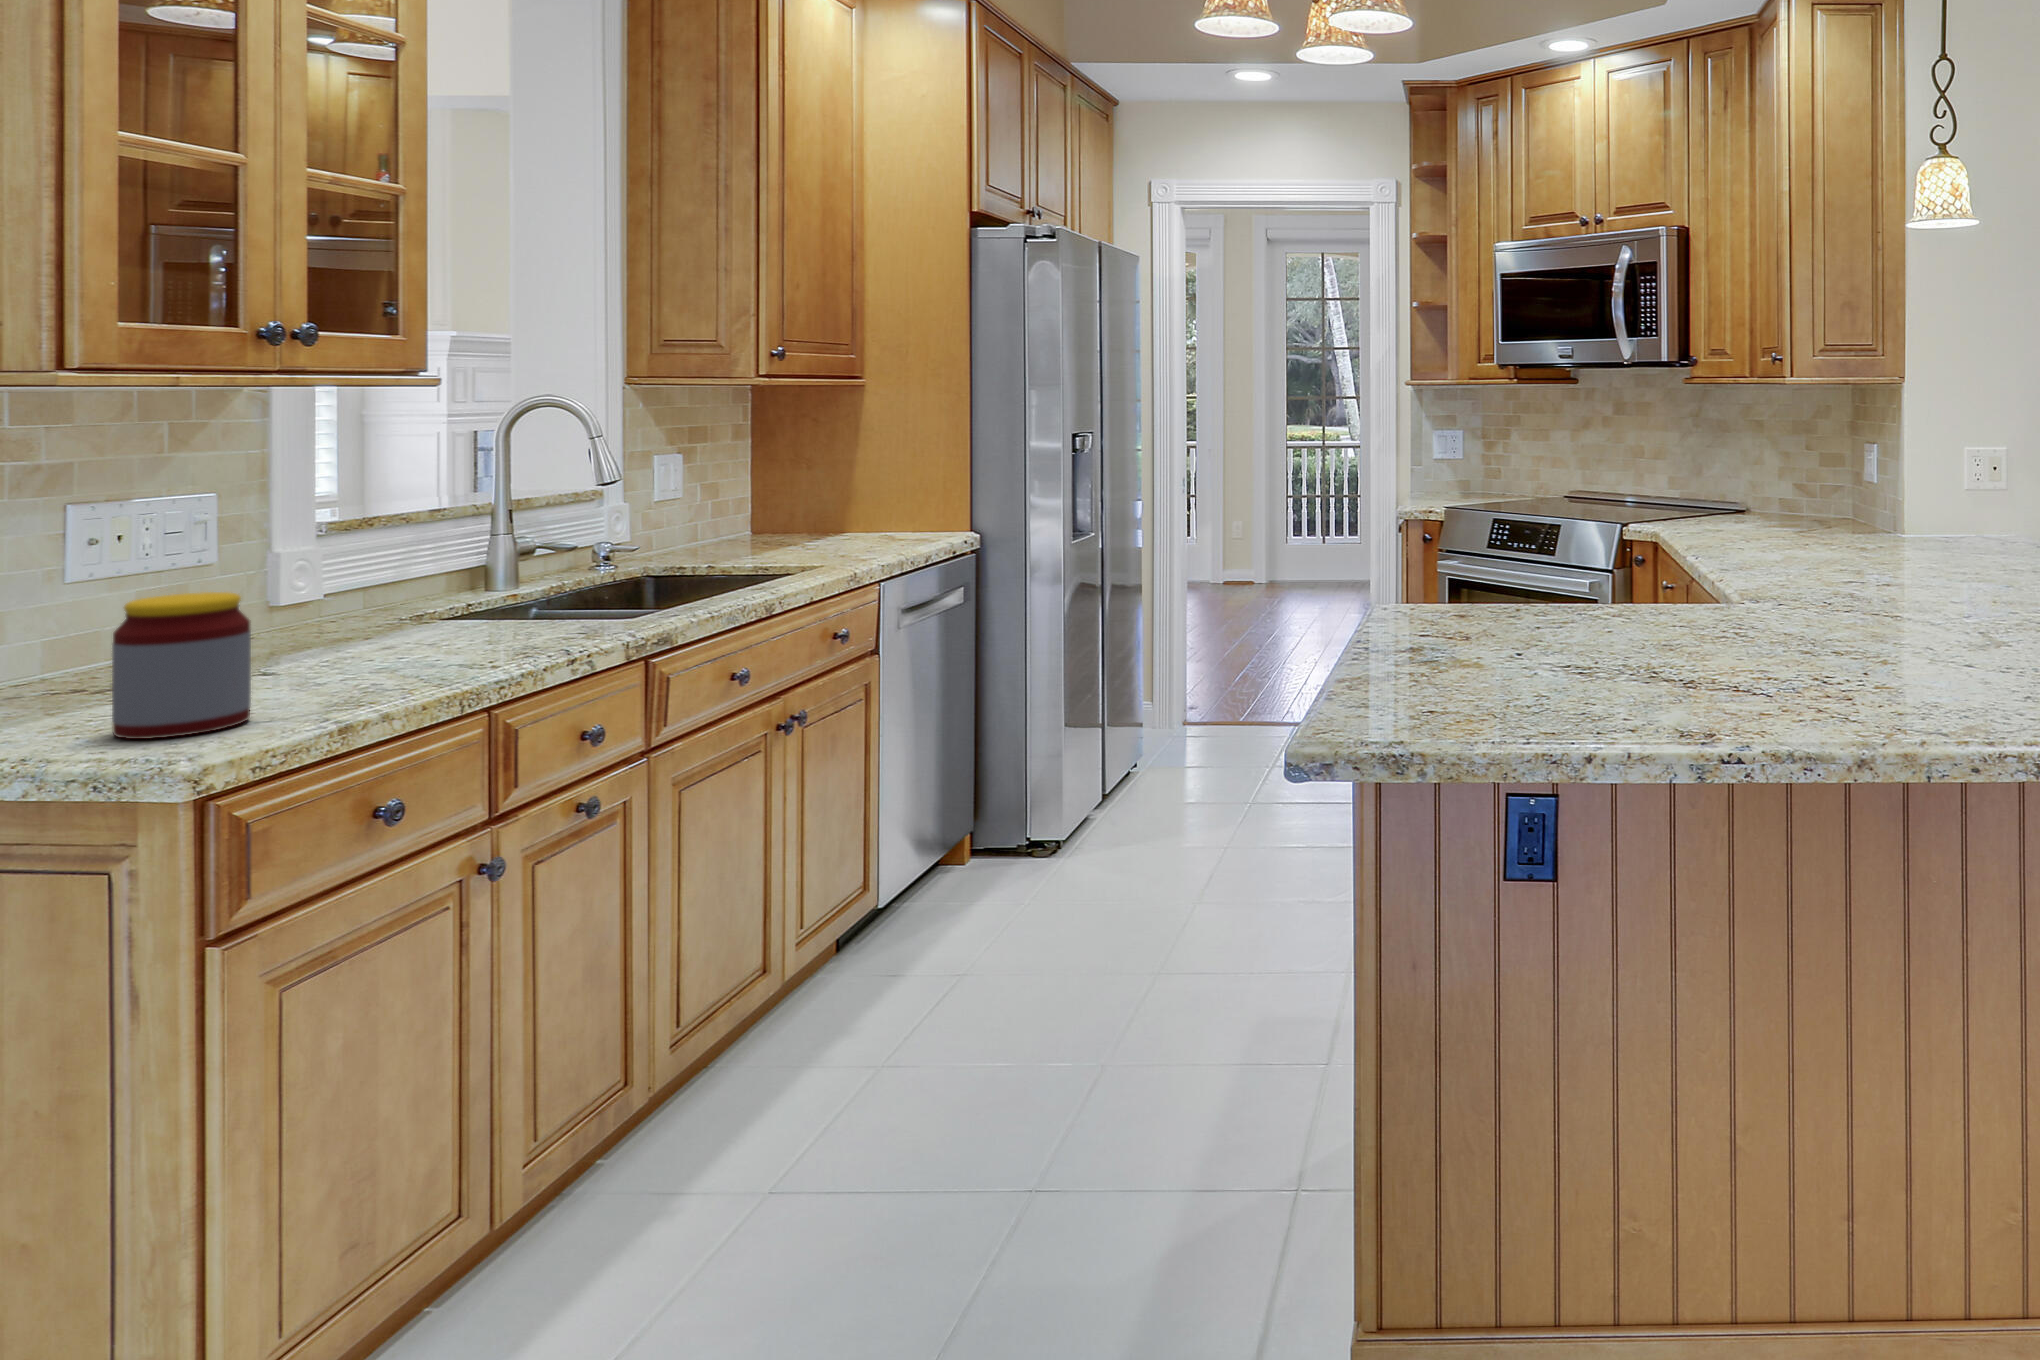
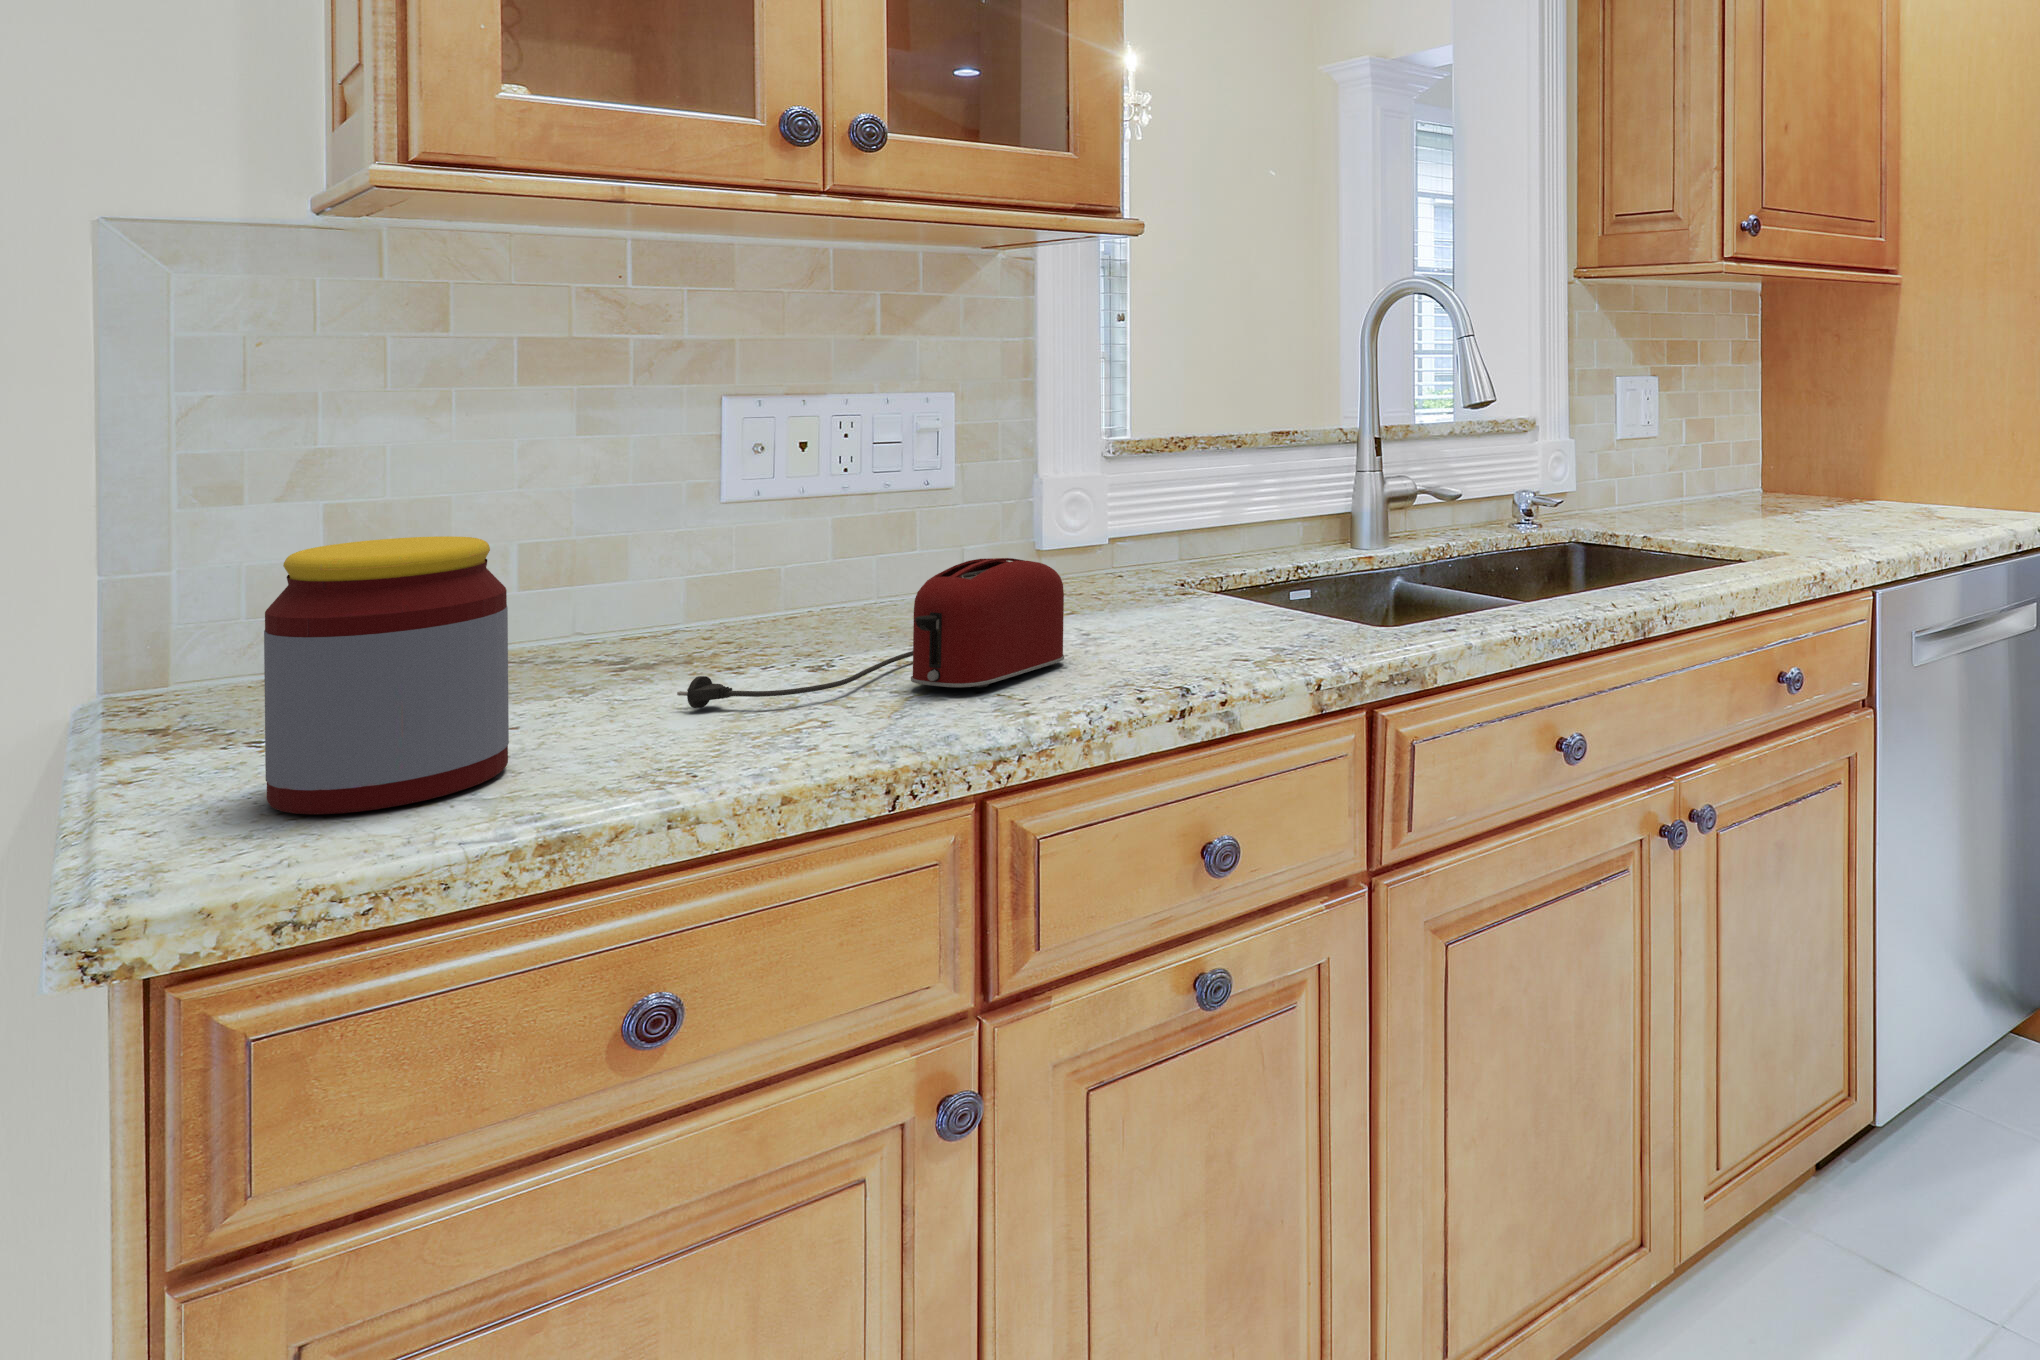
toaster: none [247,593,458,693] -> present [677,558,1064,708]

